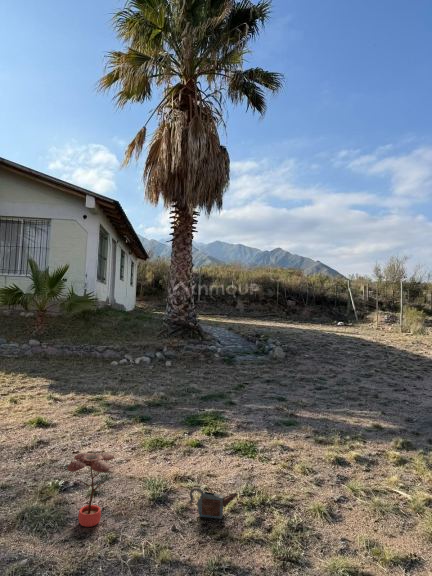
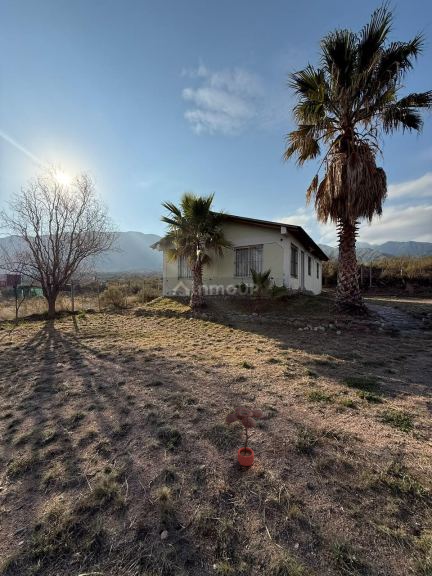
watering can: present [189,487,238,519] -> none [328,457,378,496]

